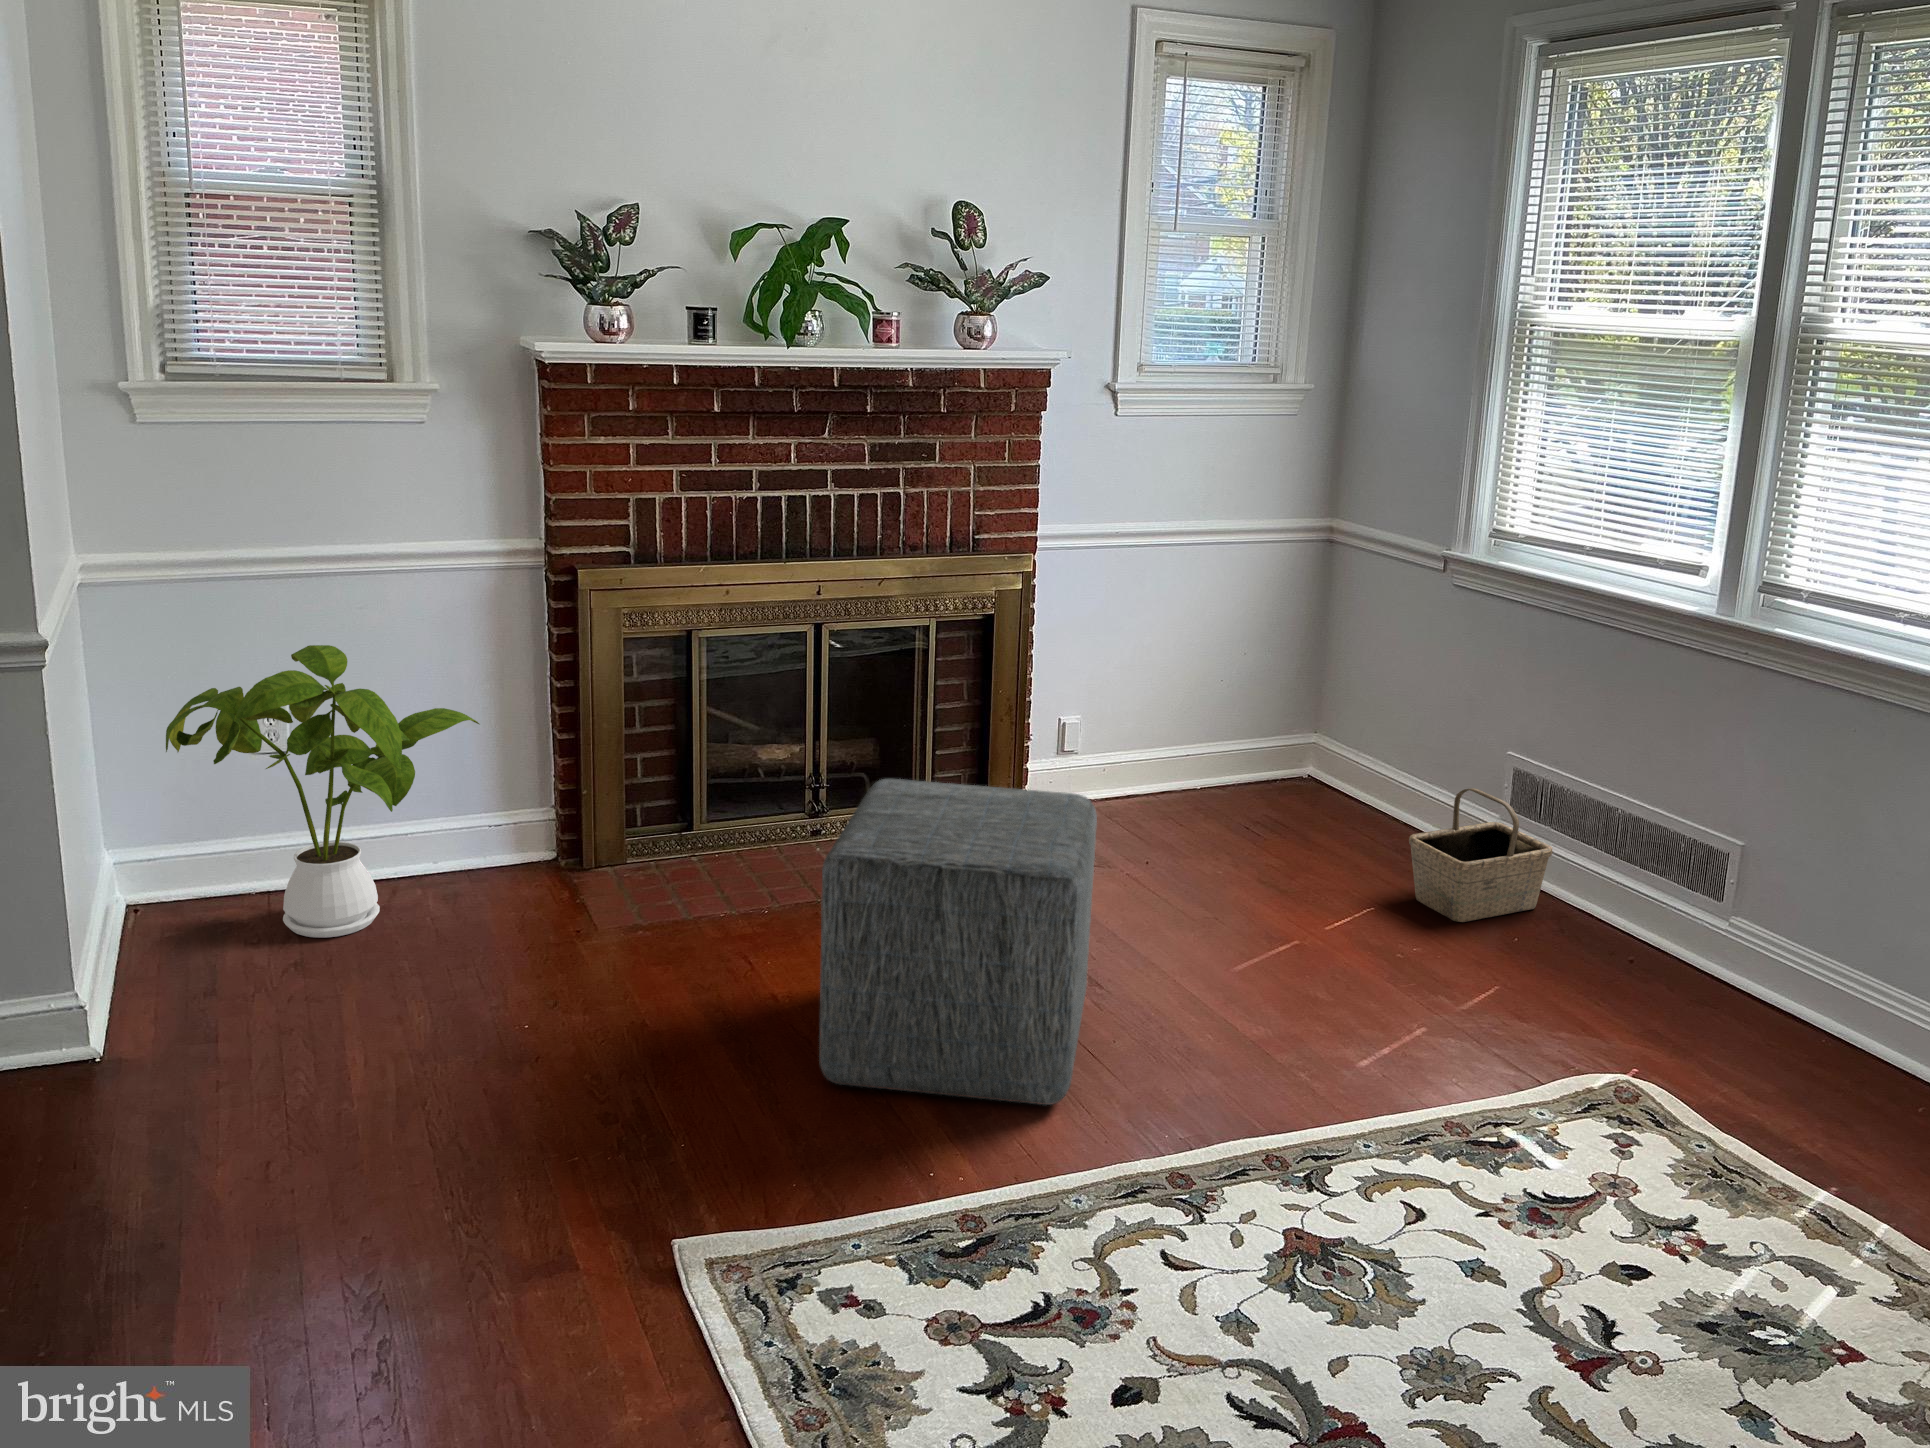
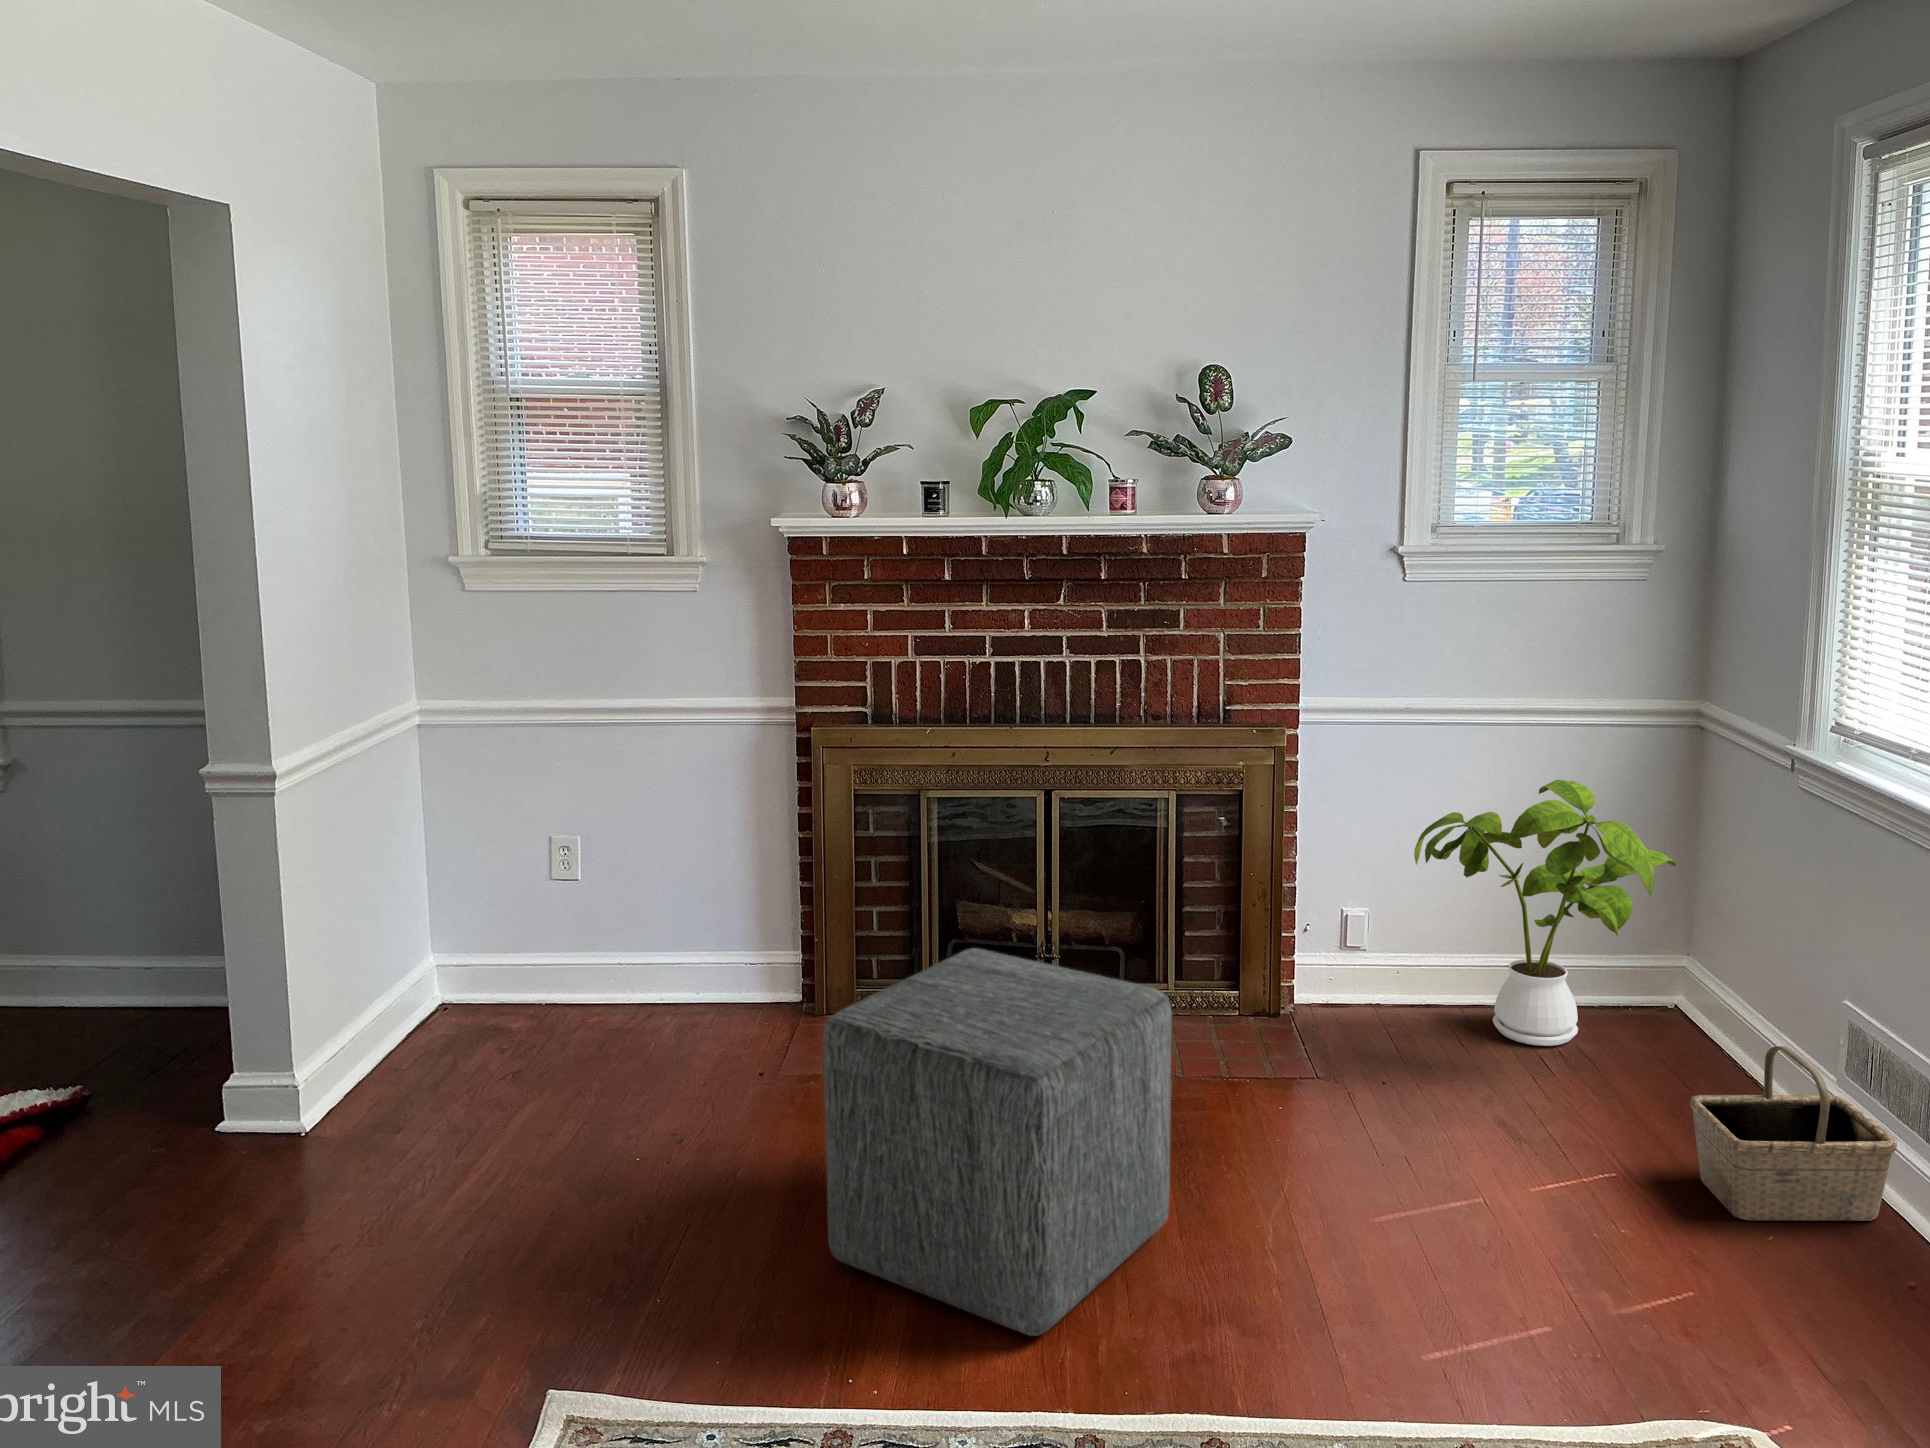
house plant: present [166,645,479,938] -> present [1414,780,1676,1046]

